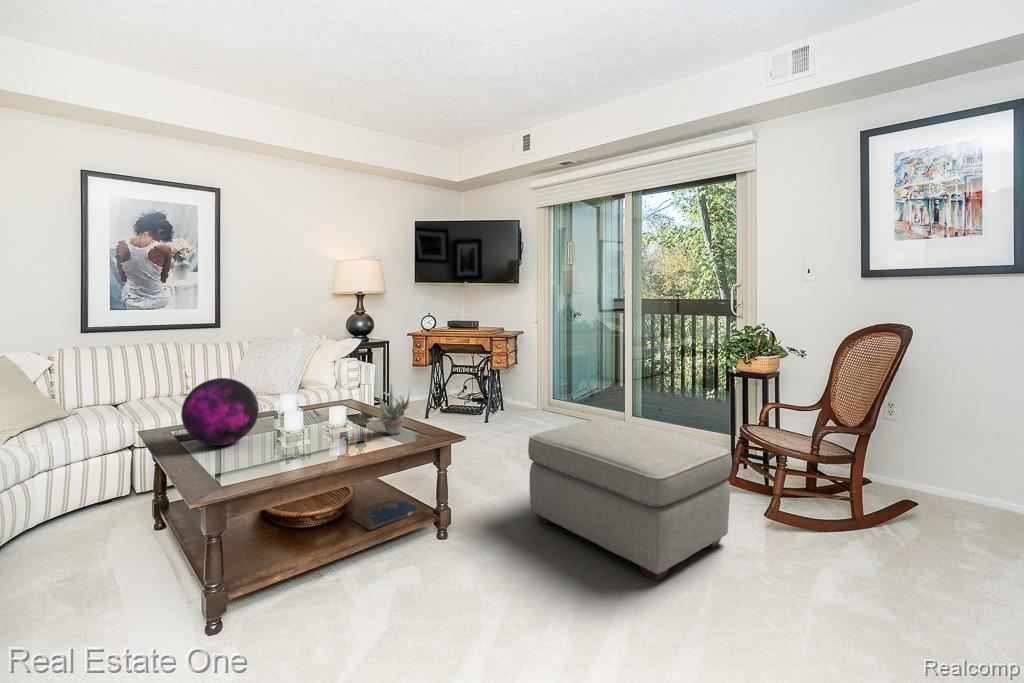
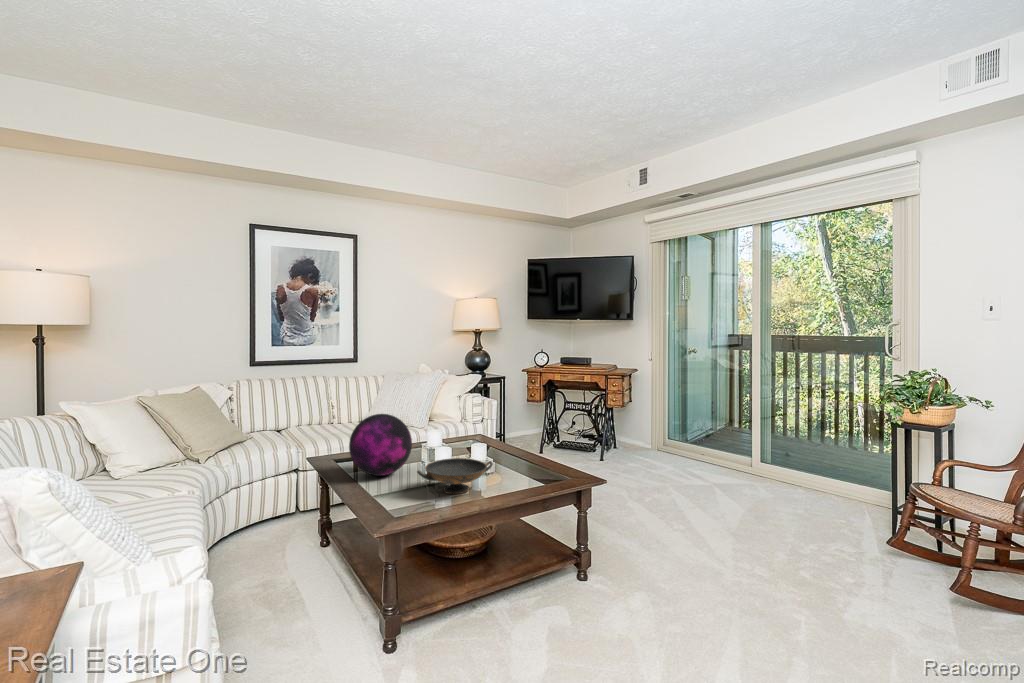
succulent plant: present [368,385,410,435] -> none [512,424,550,473]
ottoman: present [528,419,732,581] -> none [668,467,903,647]
decorative bowl: none [254,422,344,460] -> present [417,458,493,494]
hardcover book: present [352,498,418,531] -> none [496,536,559,567]

